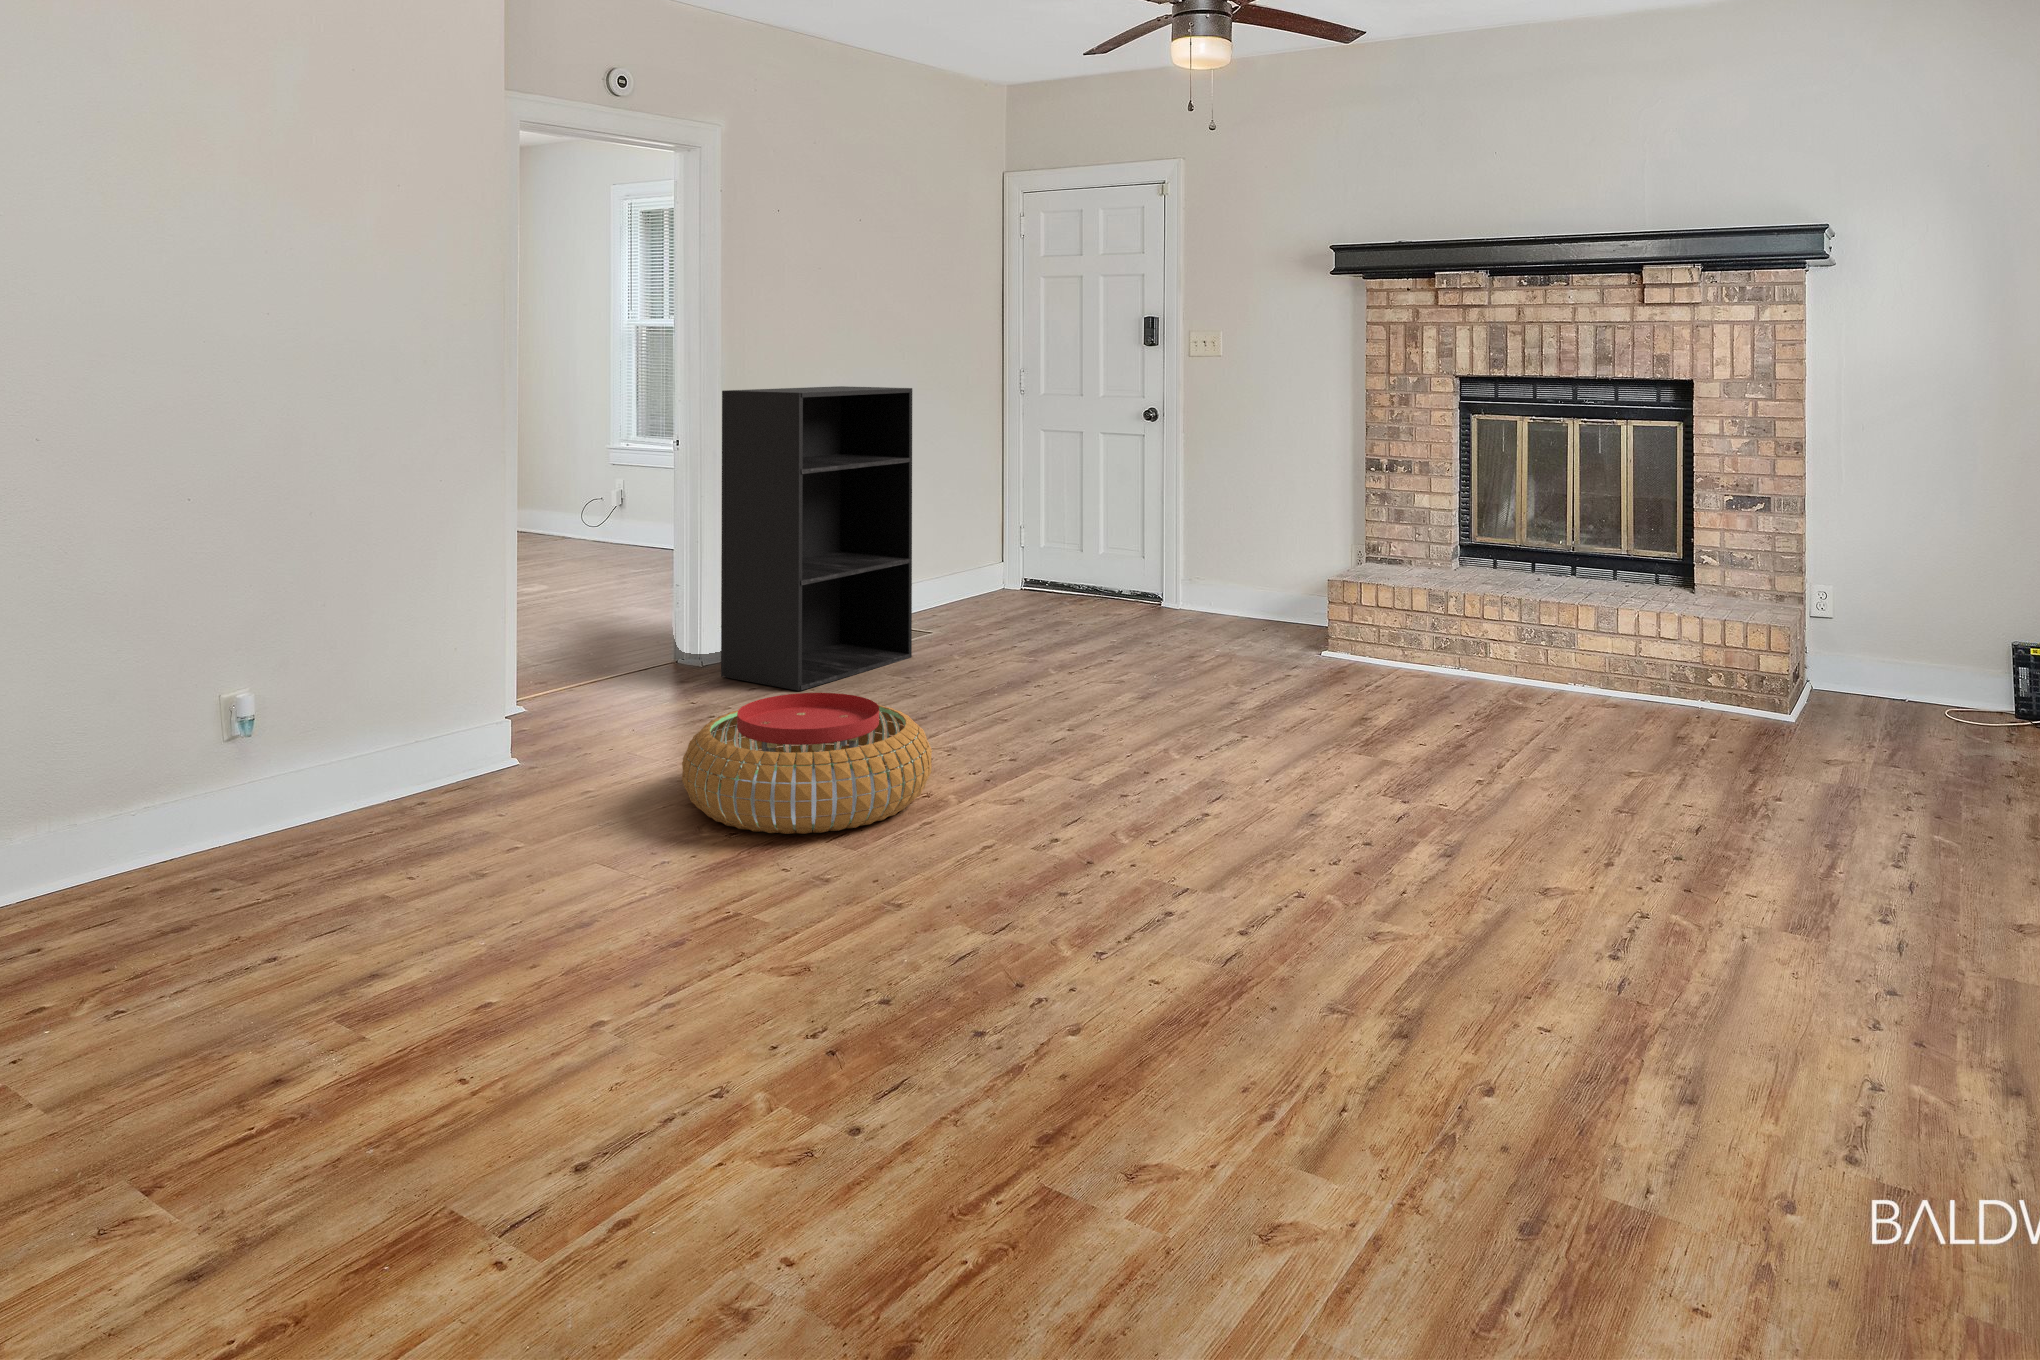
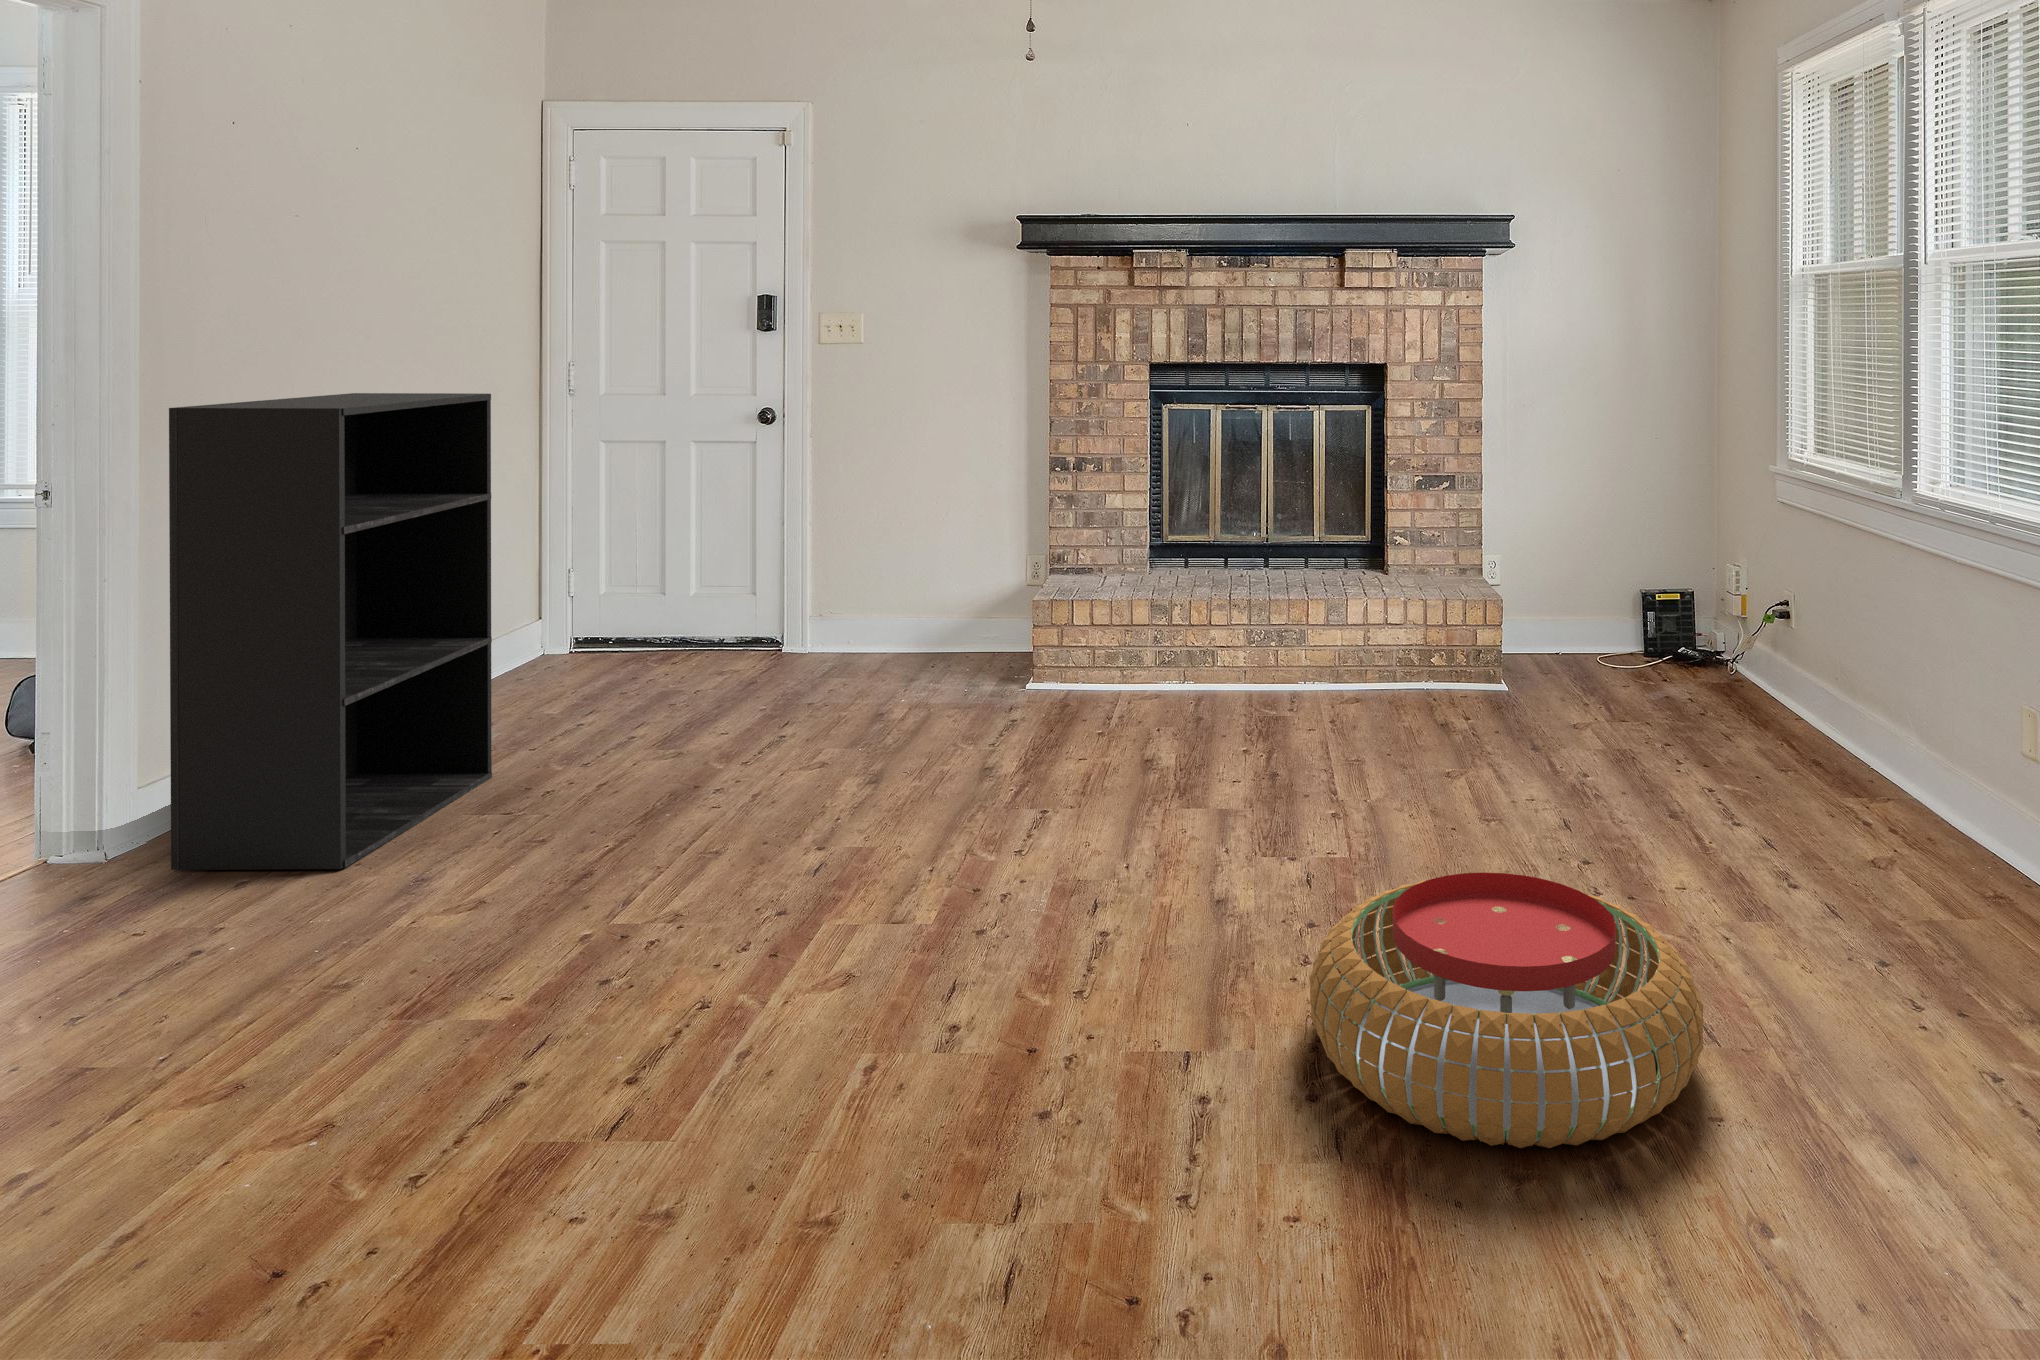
pouf: present [682,693,932,834] -> present [1310,873,1703,1148]

